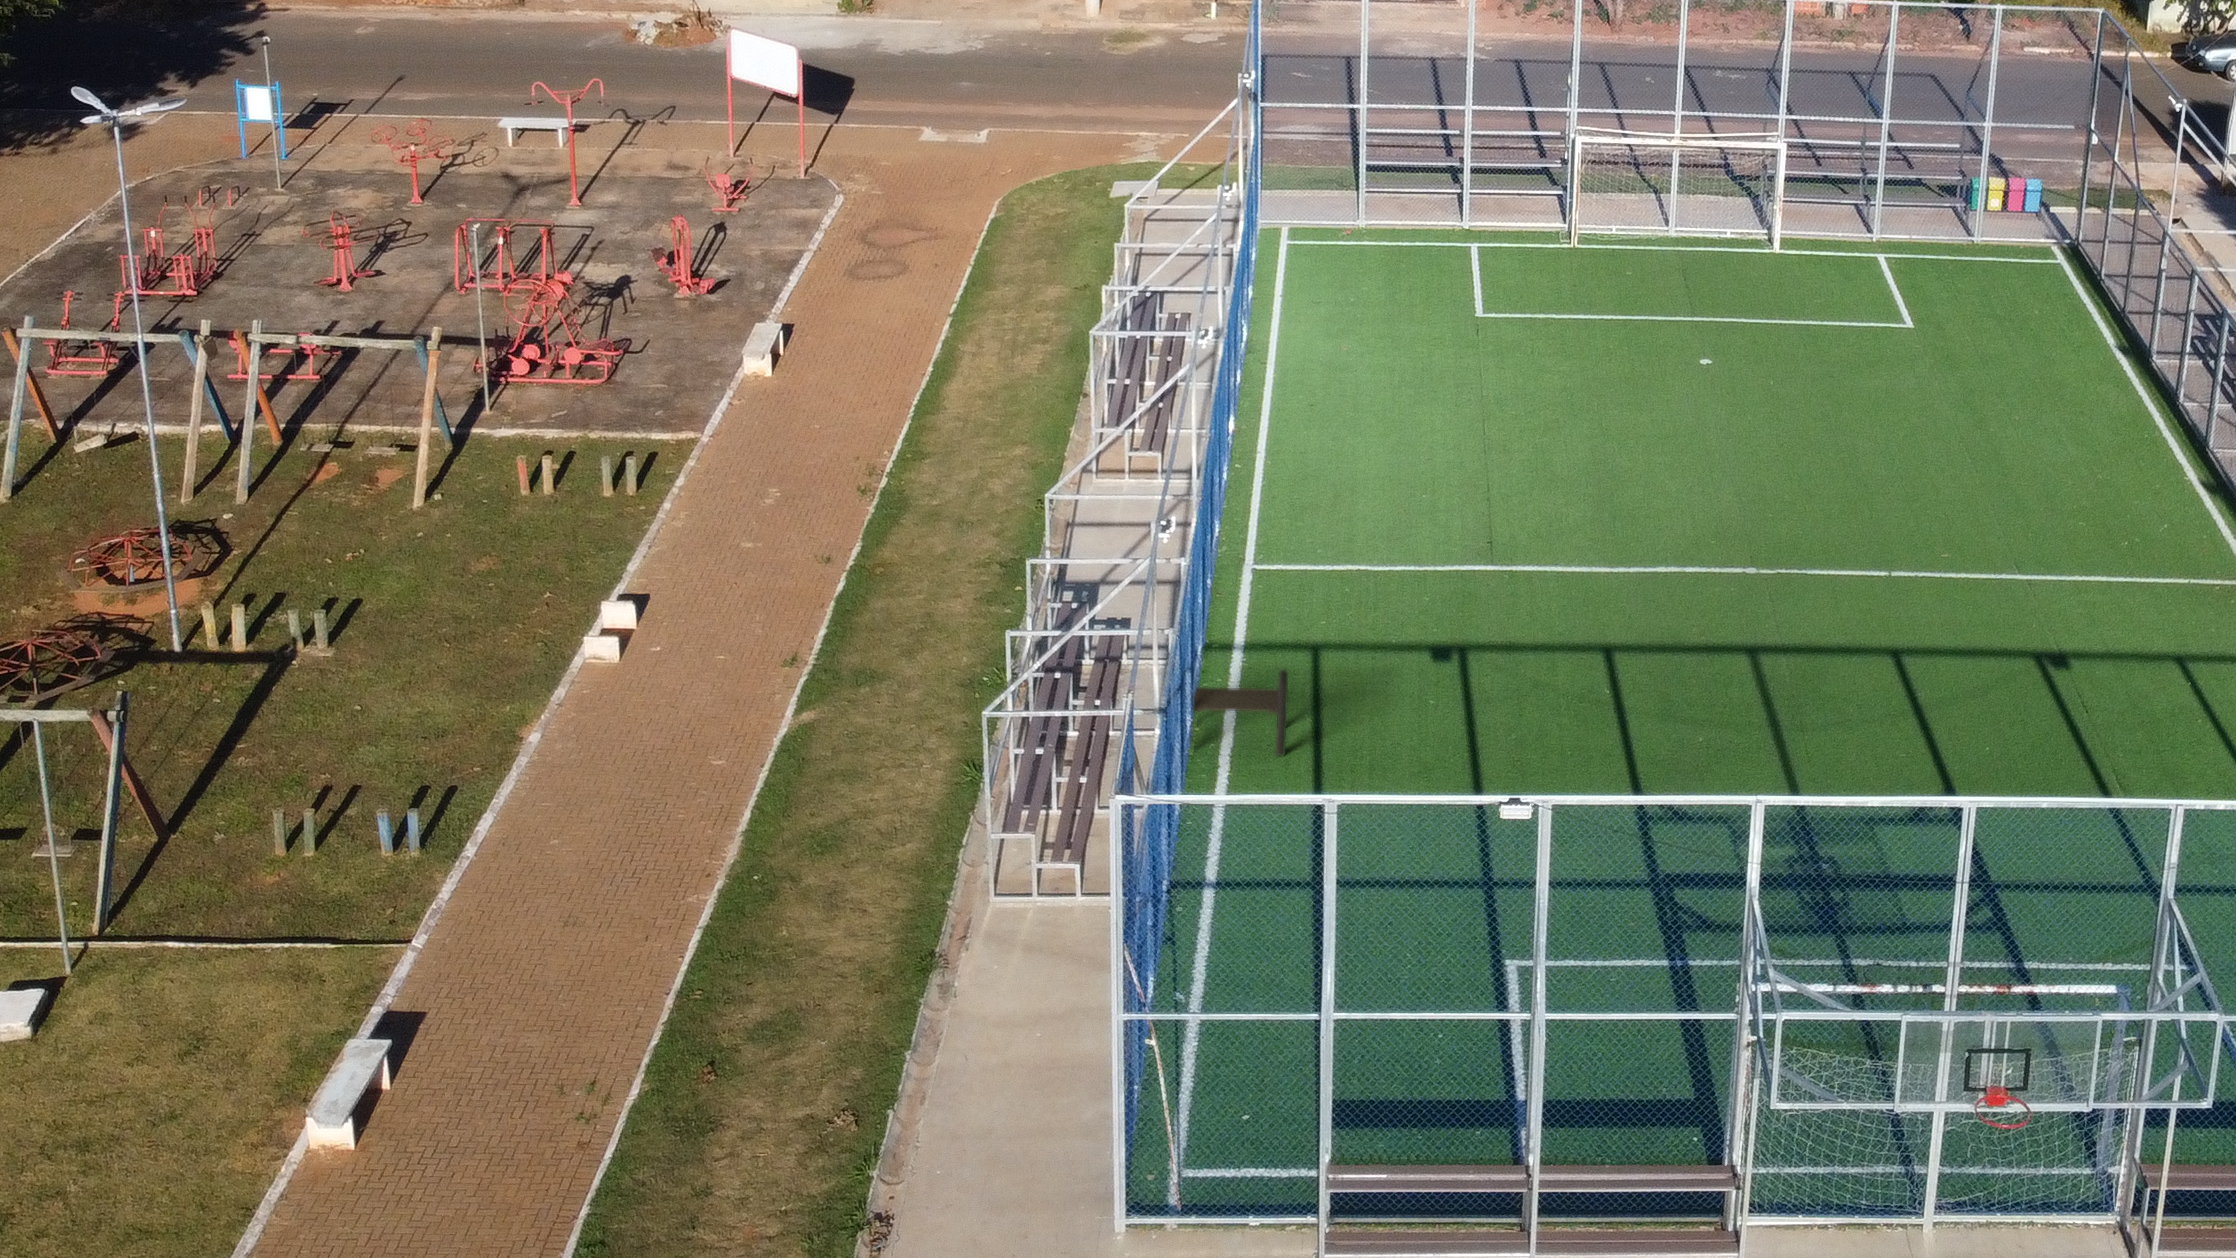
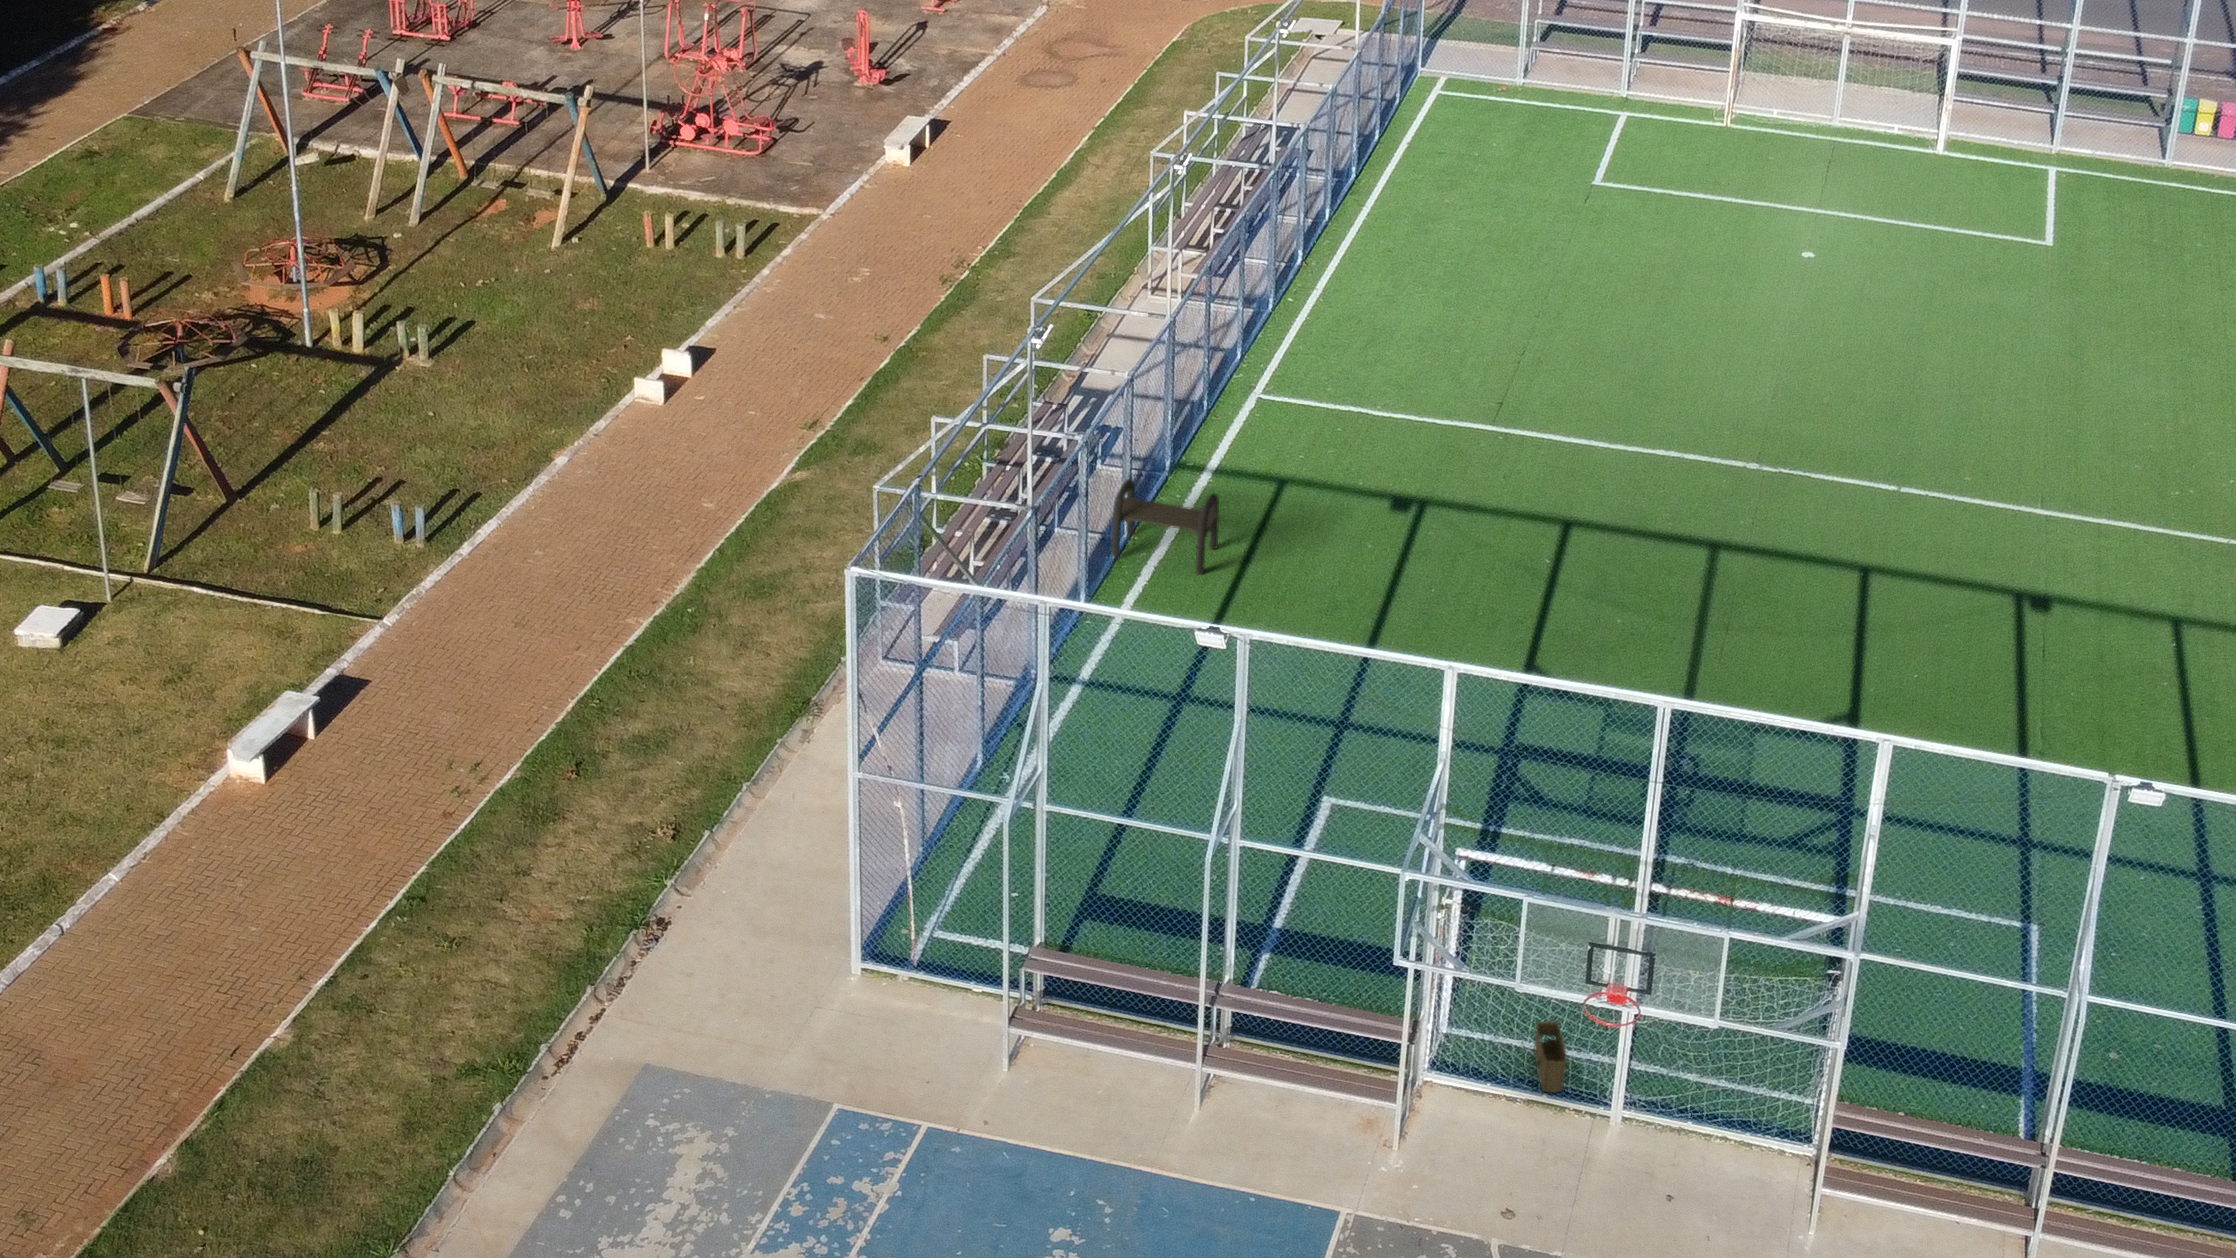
basket: none [1826,1138,1874,1210] -> present [1534,1021,1567,1093]

